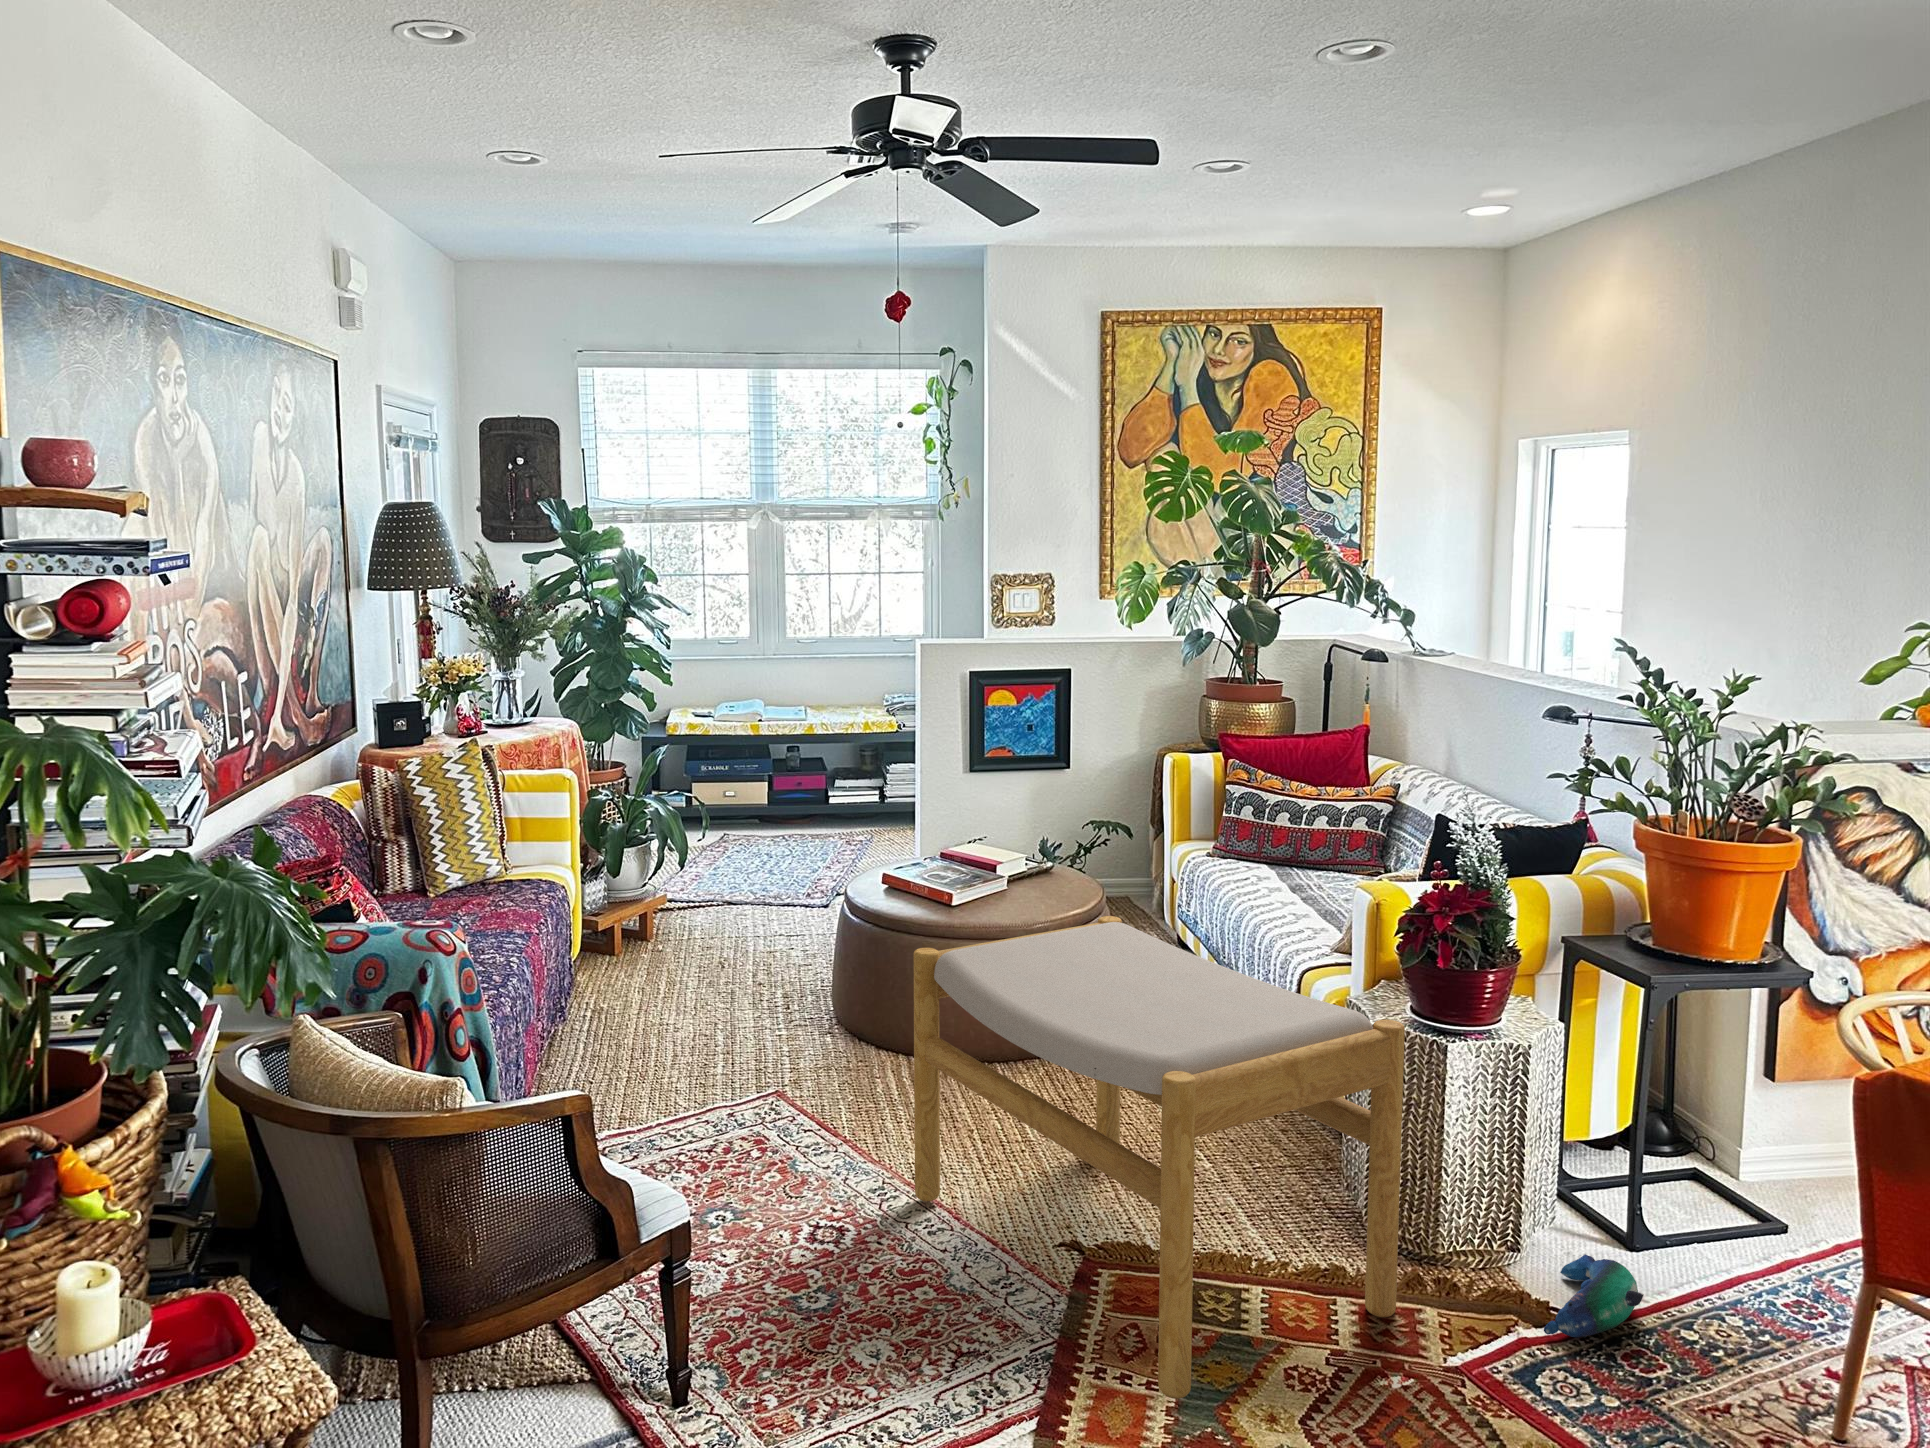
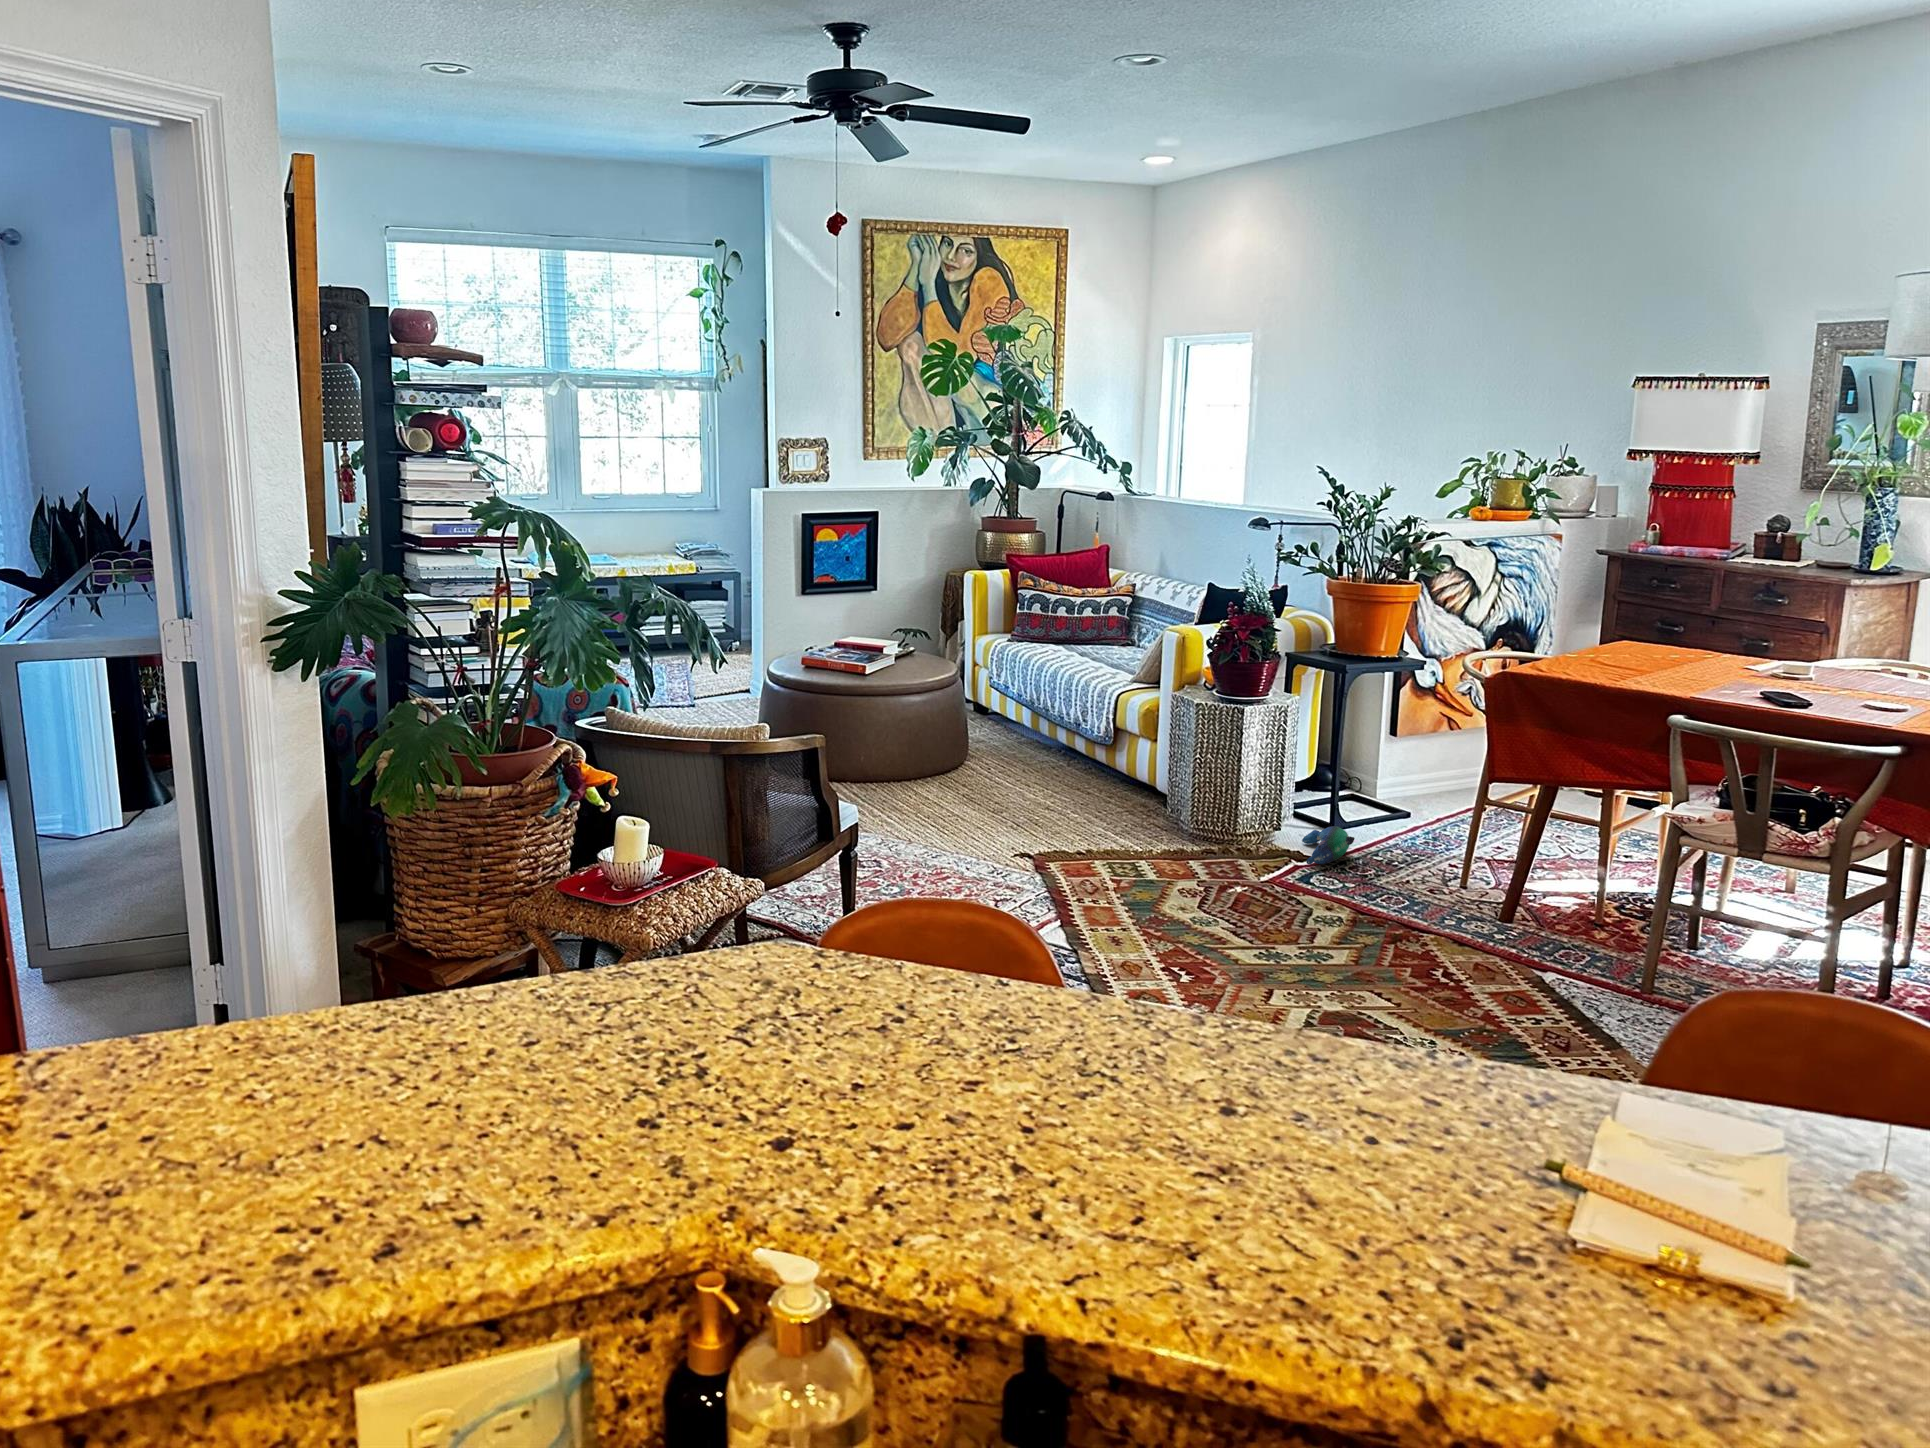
footstool: present [914,916,1405,1399] -> none [911,661,1236,909]

